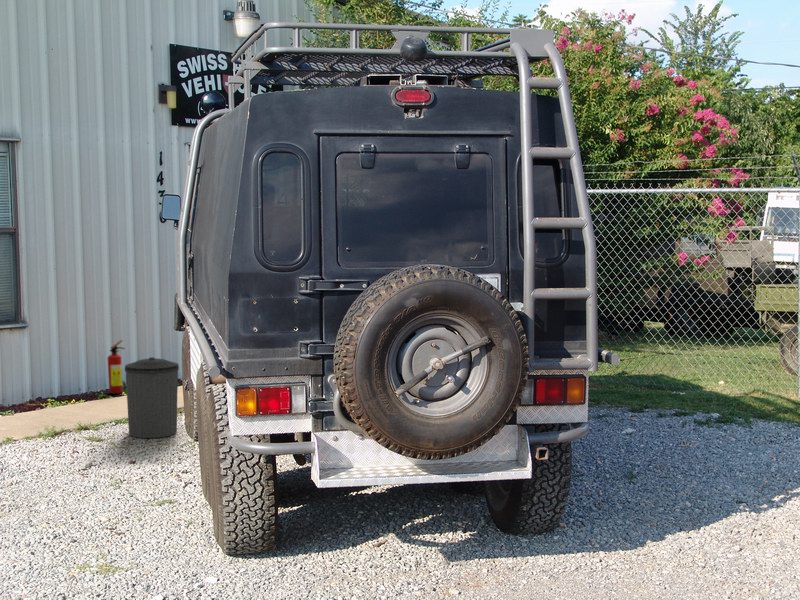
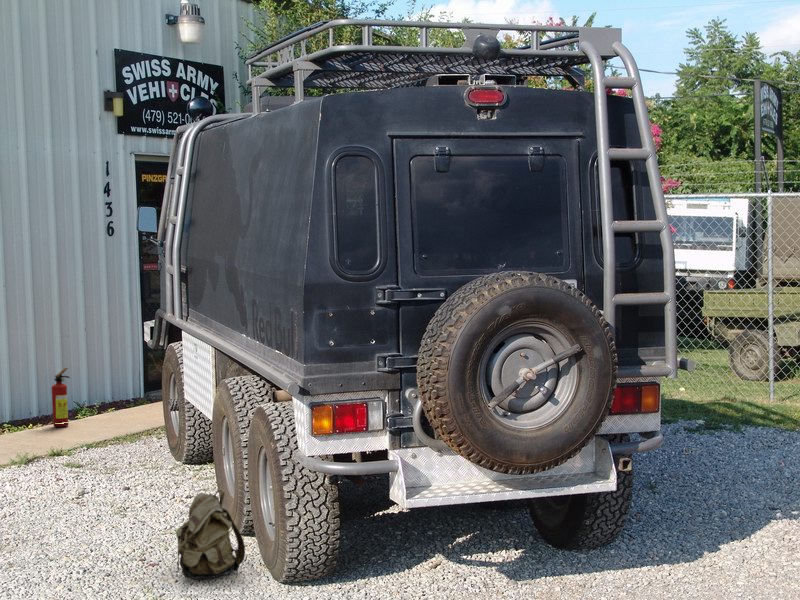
trash can: present [125,357,179,438] -> none [97,383,155,472]
backpack: none [136,464,201,545] -> present [176,491,245,579]

